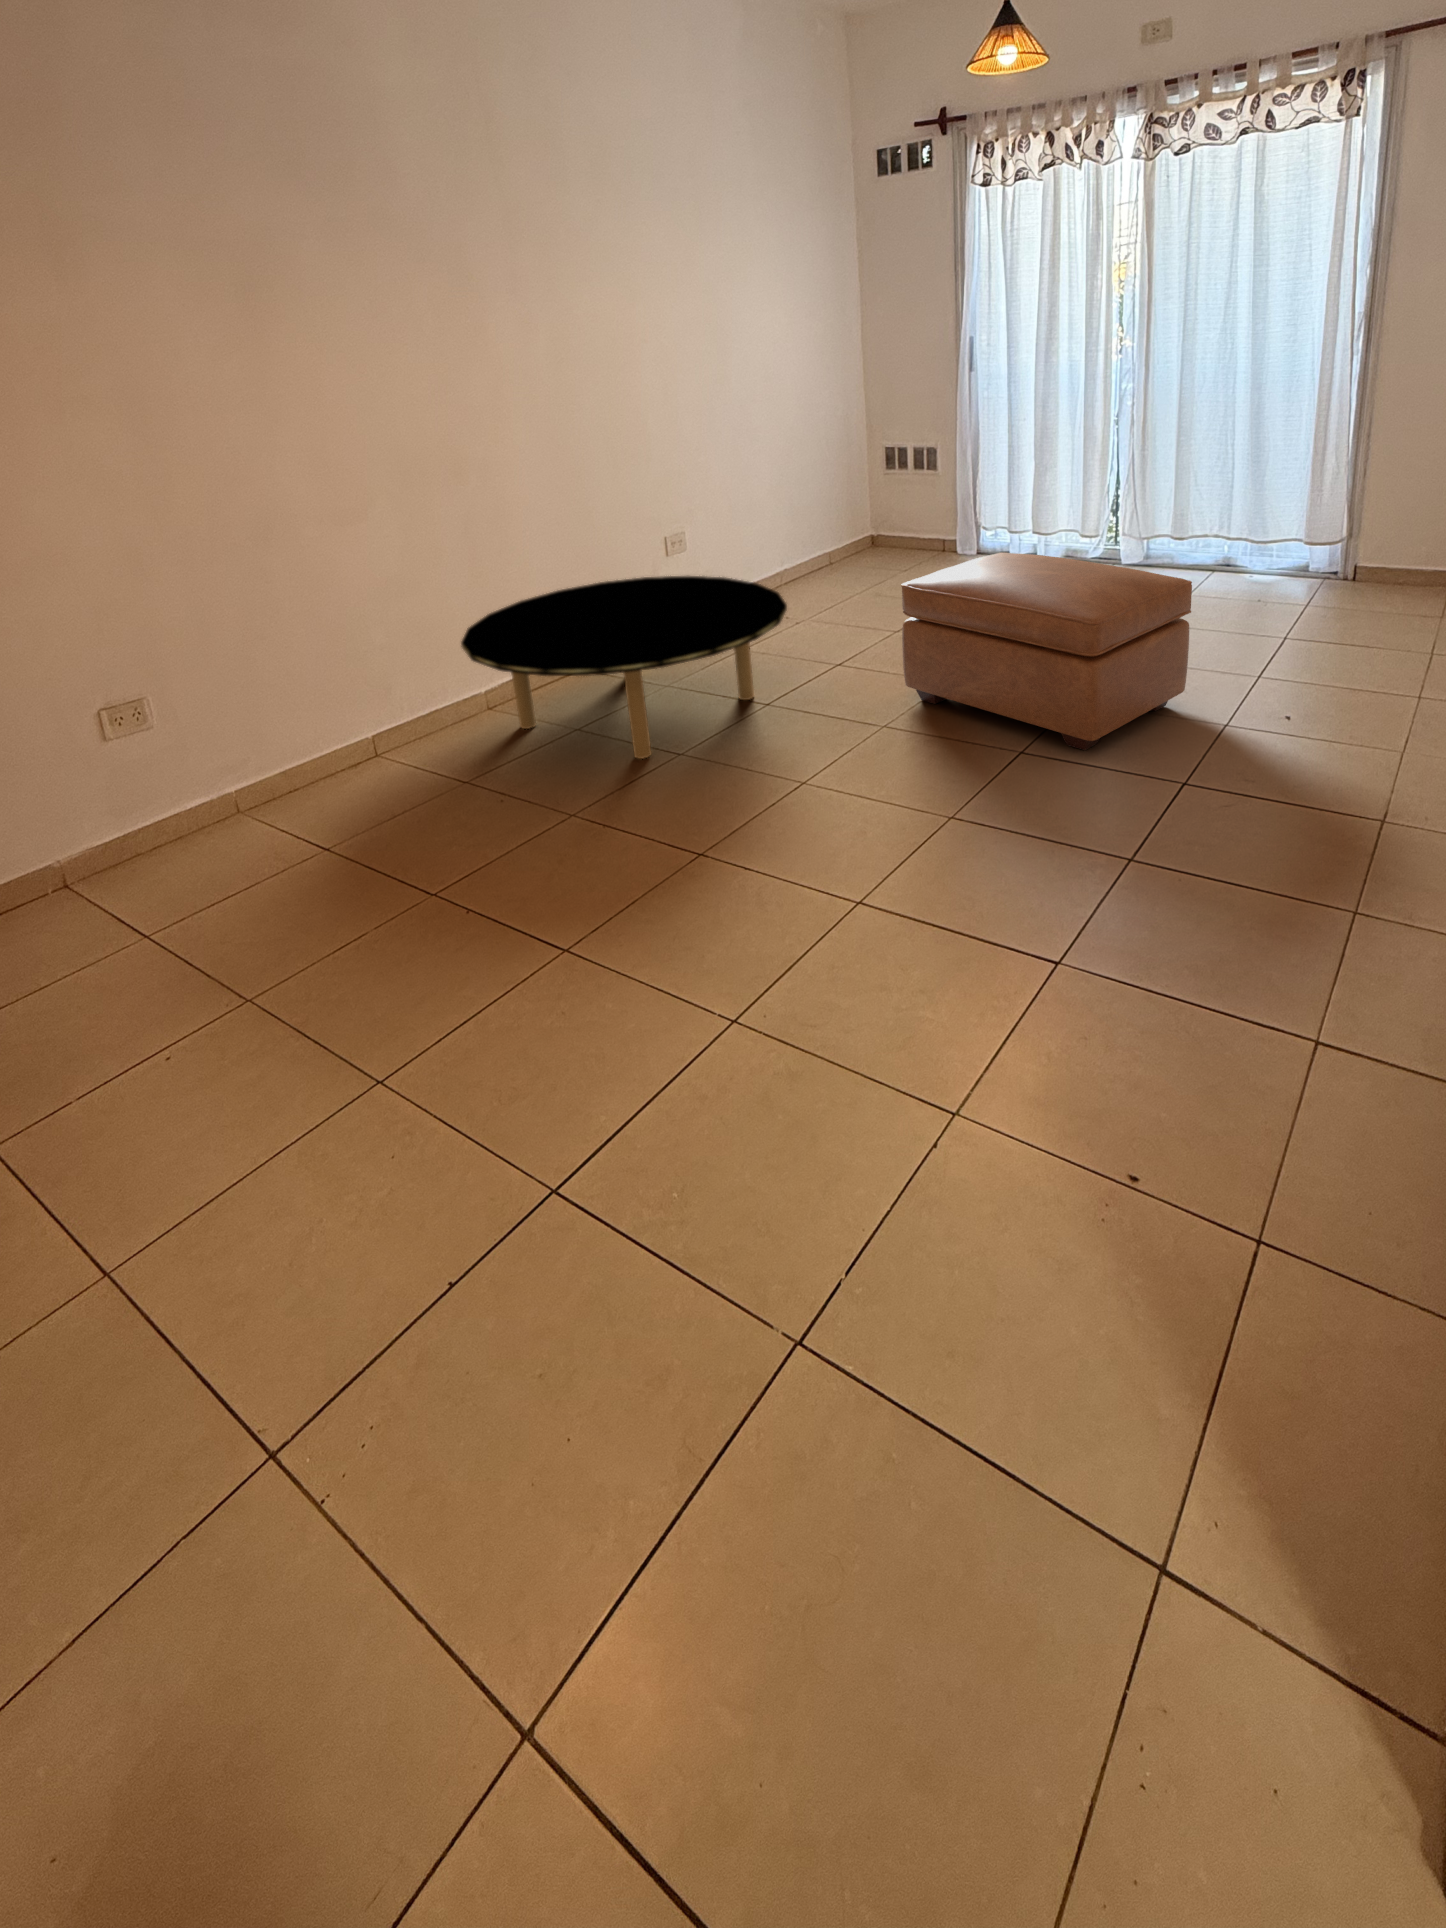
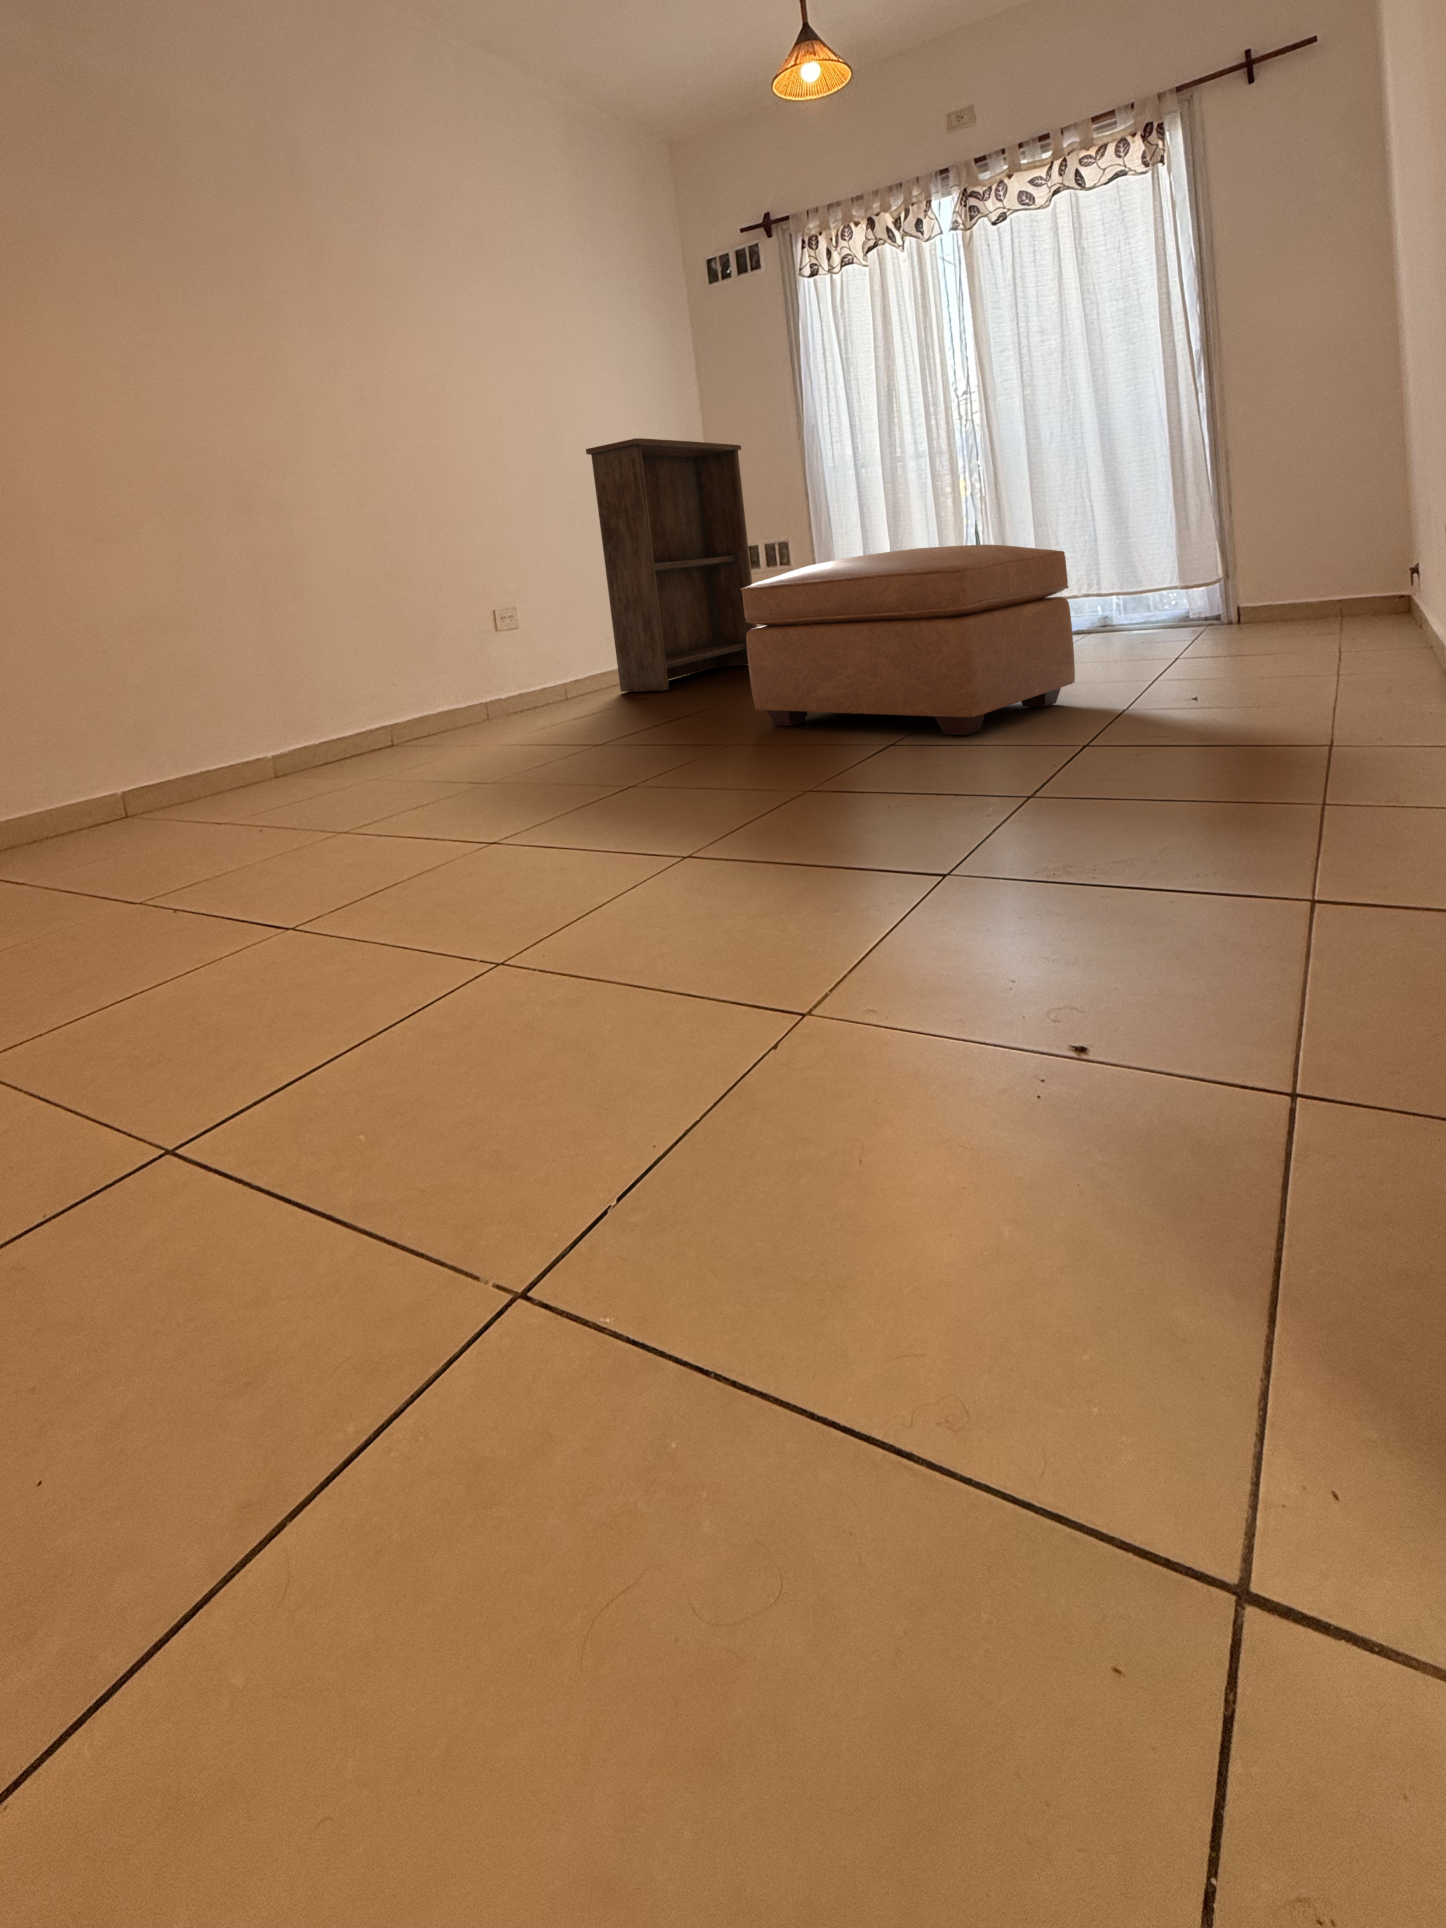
bookshelf: none [756,370,904,615] -> present [586,438,757,692]
coffee table: present [461,576,787,759] -> none [227,621,614,788]

